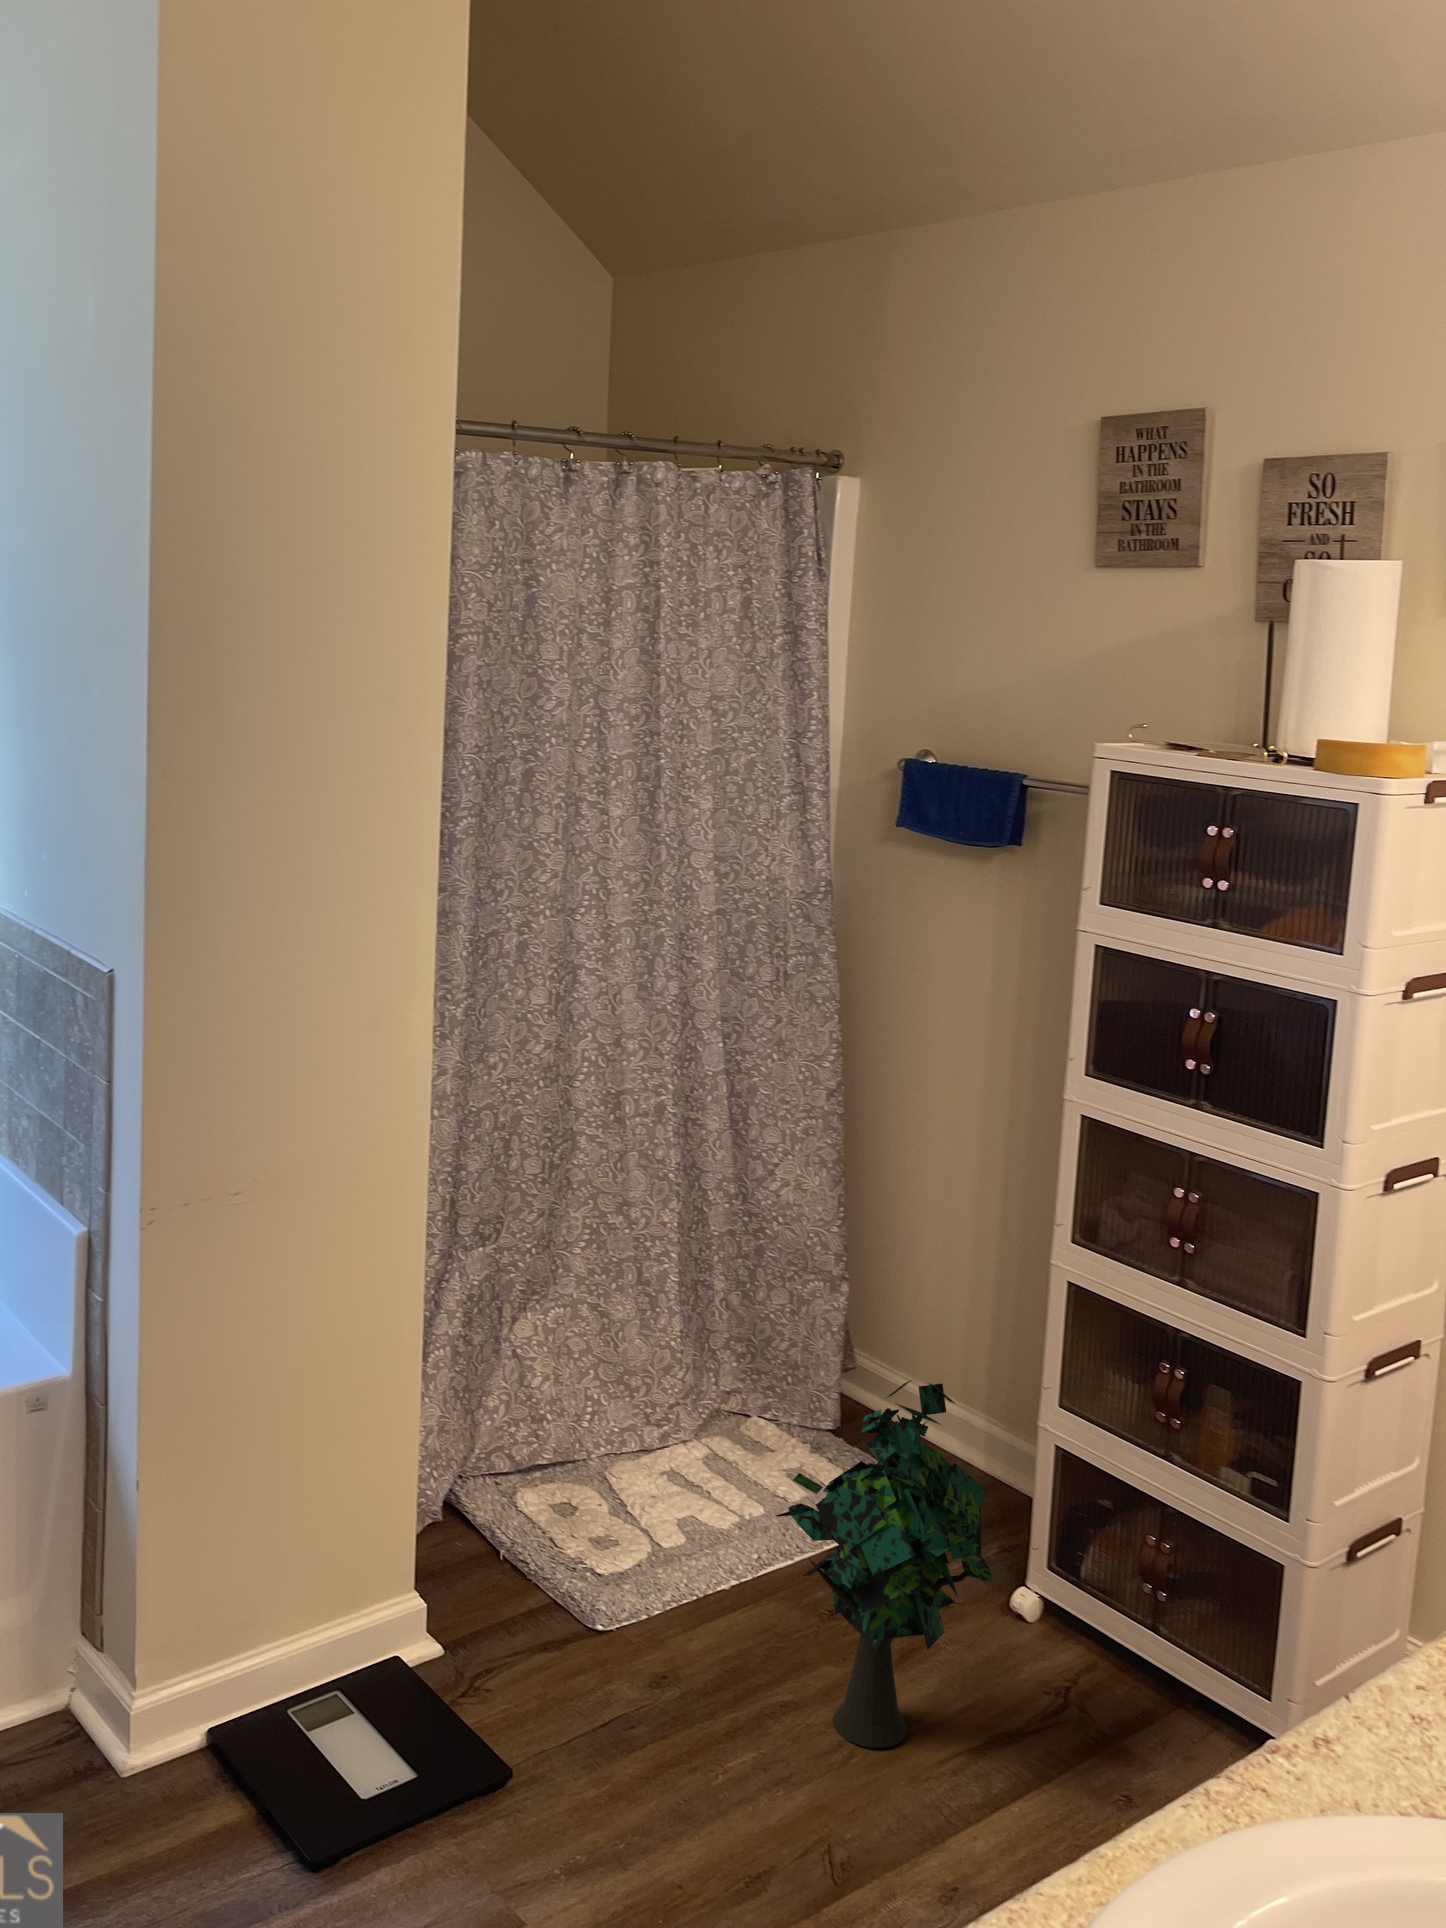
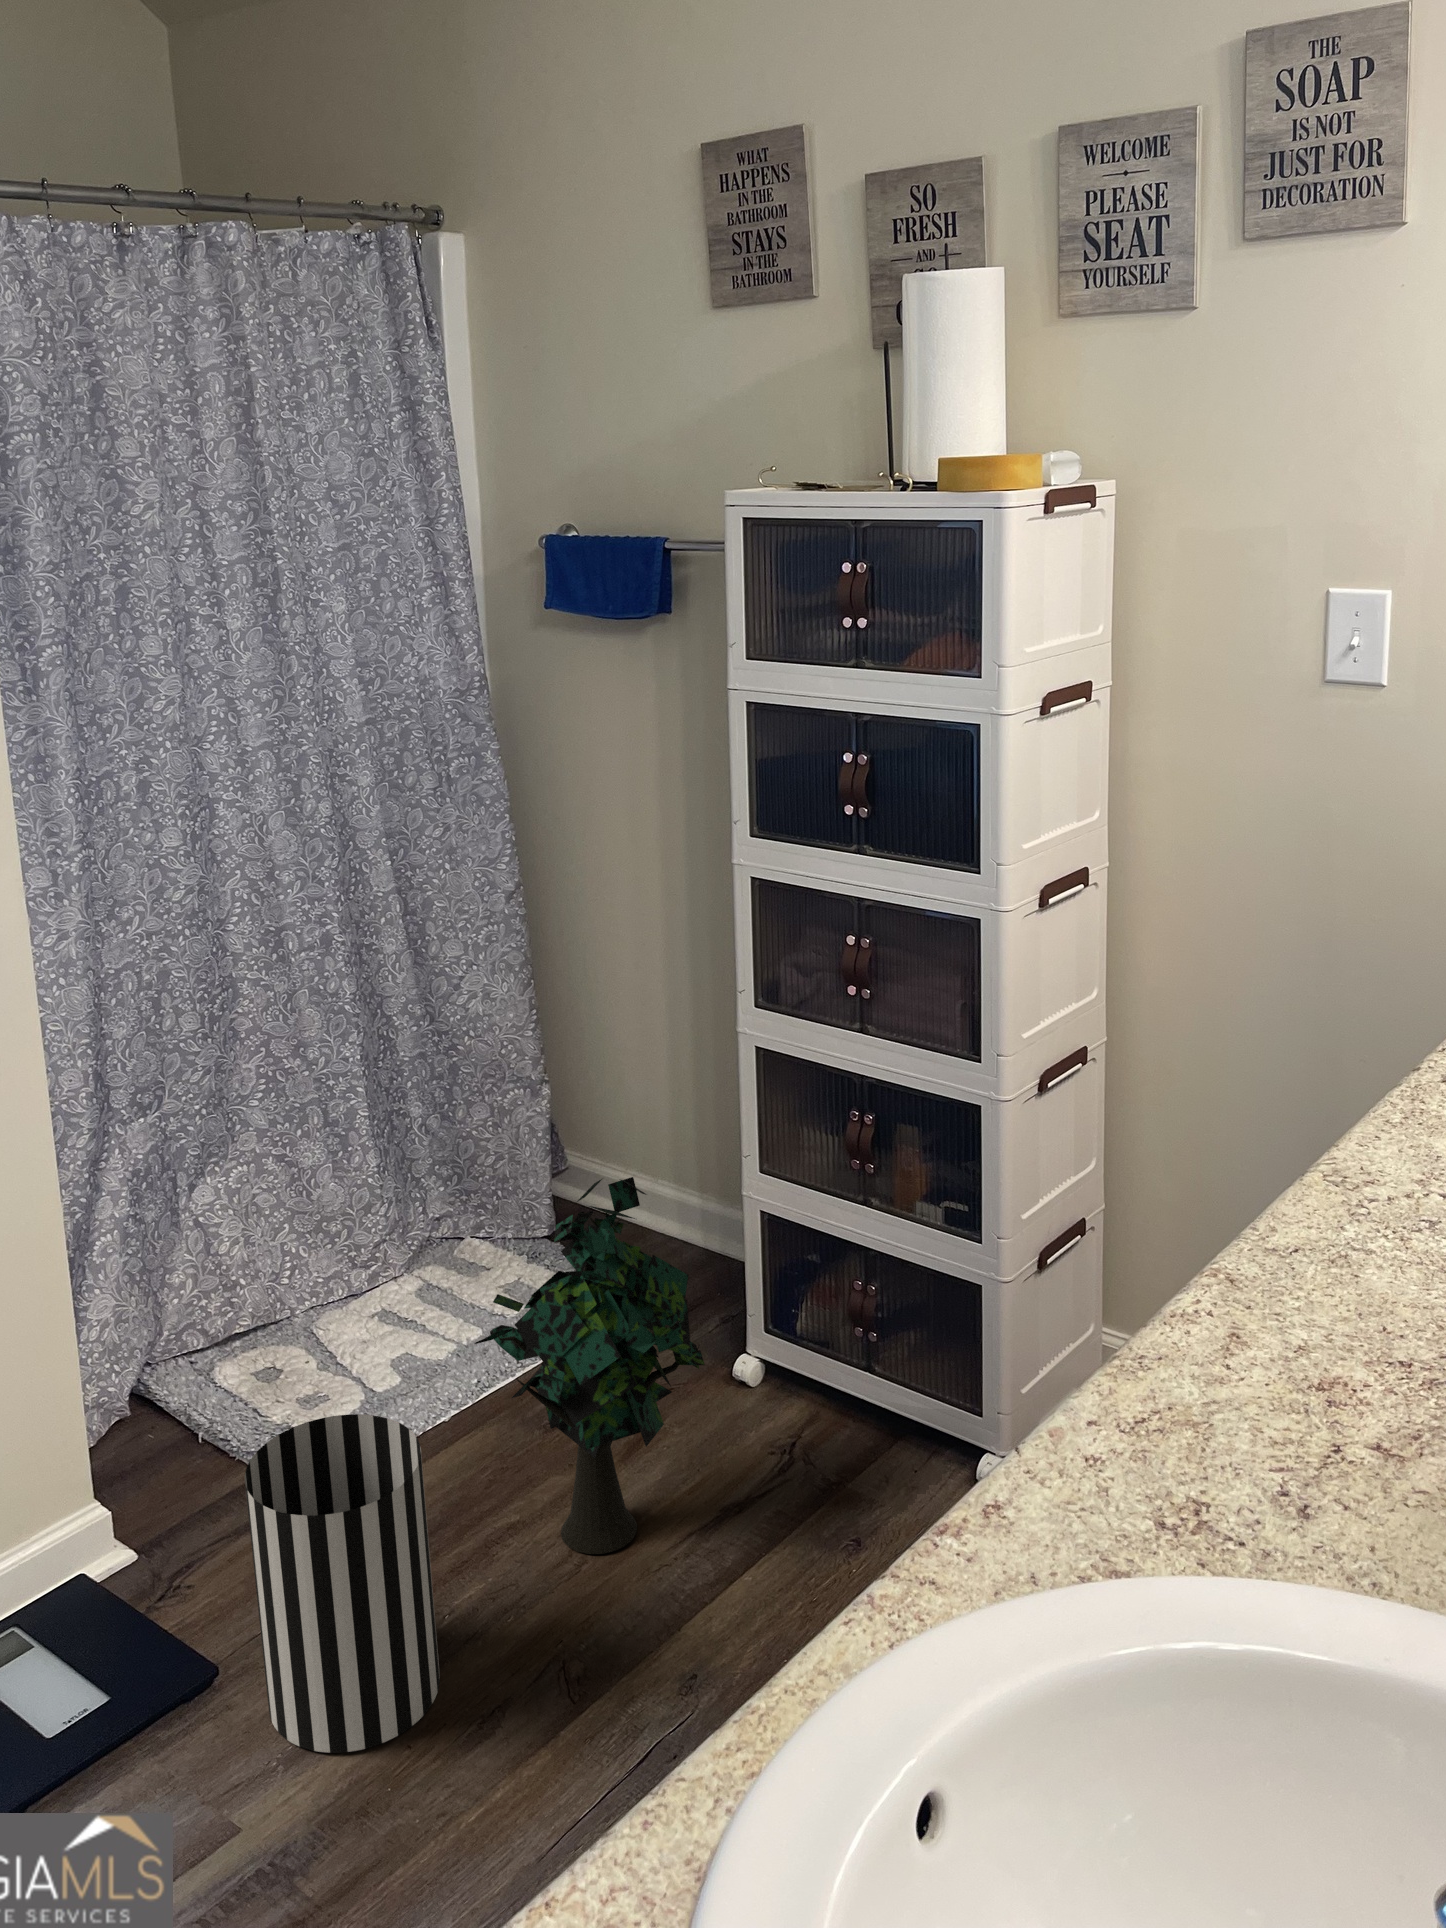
wastebasket: none [557,1557,725,1880] -> present [245,1414,440,1753]

